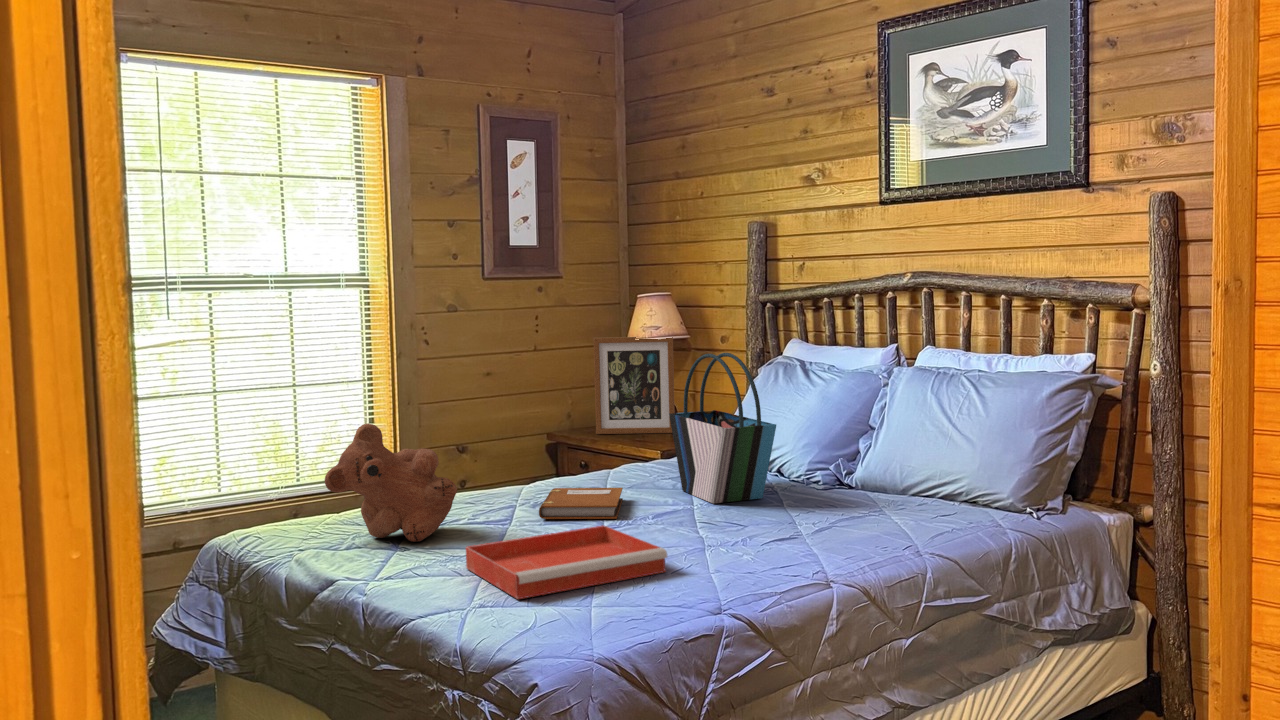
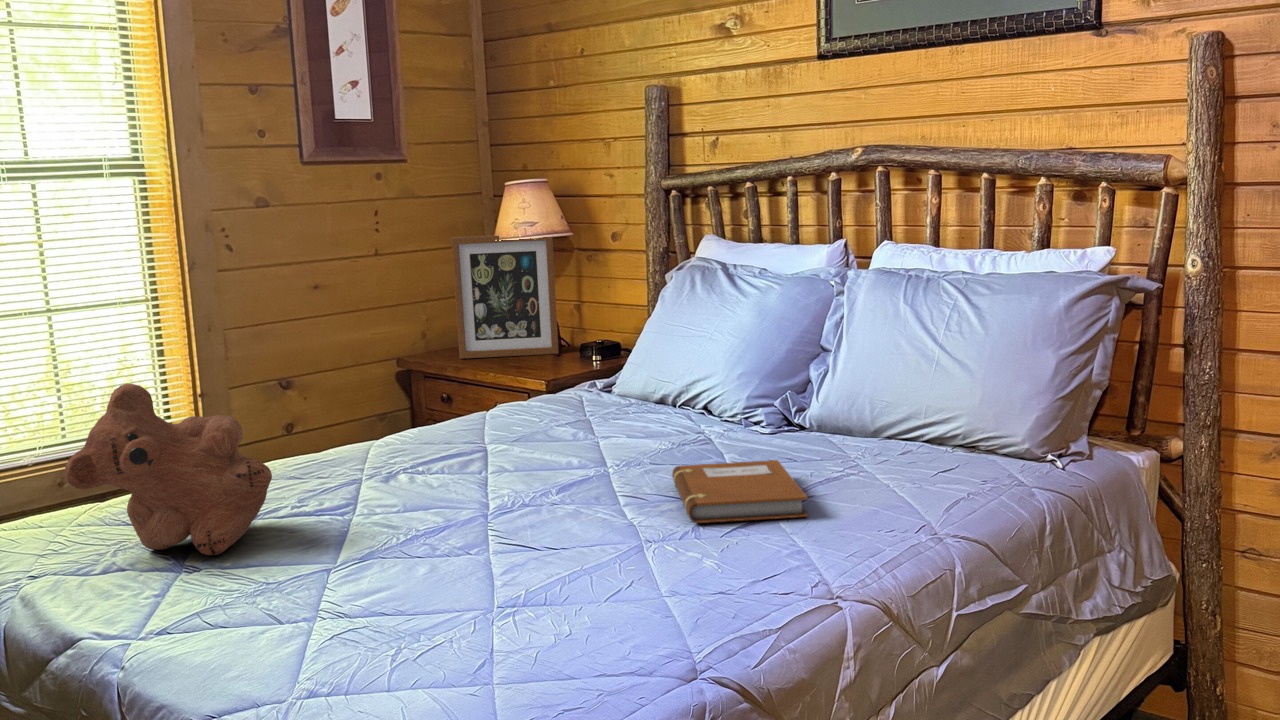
tote bag: present [669,353,776,504] -> none [564,259,717,464]
notebook: present [539,488,623,519] -> present [672,460,808,523]
tray: present [466,526,667,599] -> none [286,519,596,670]

